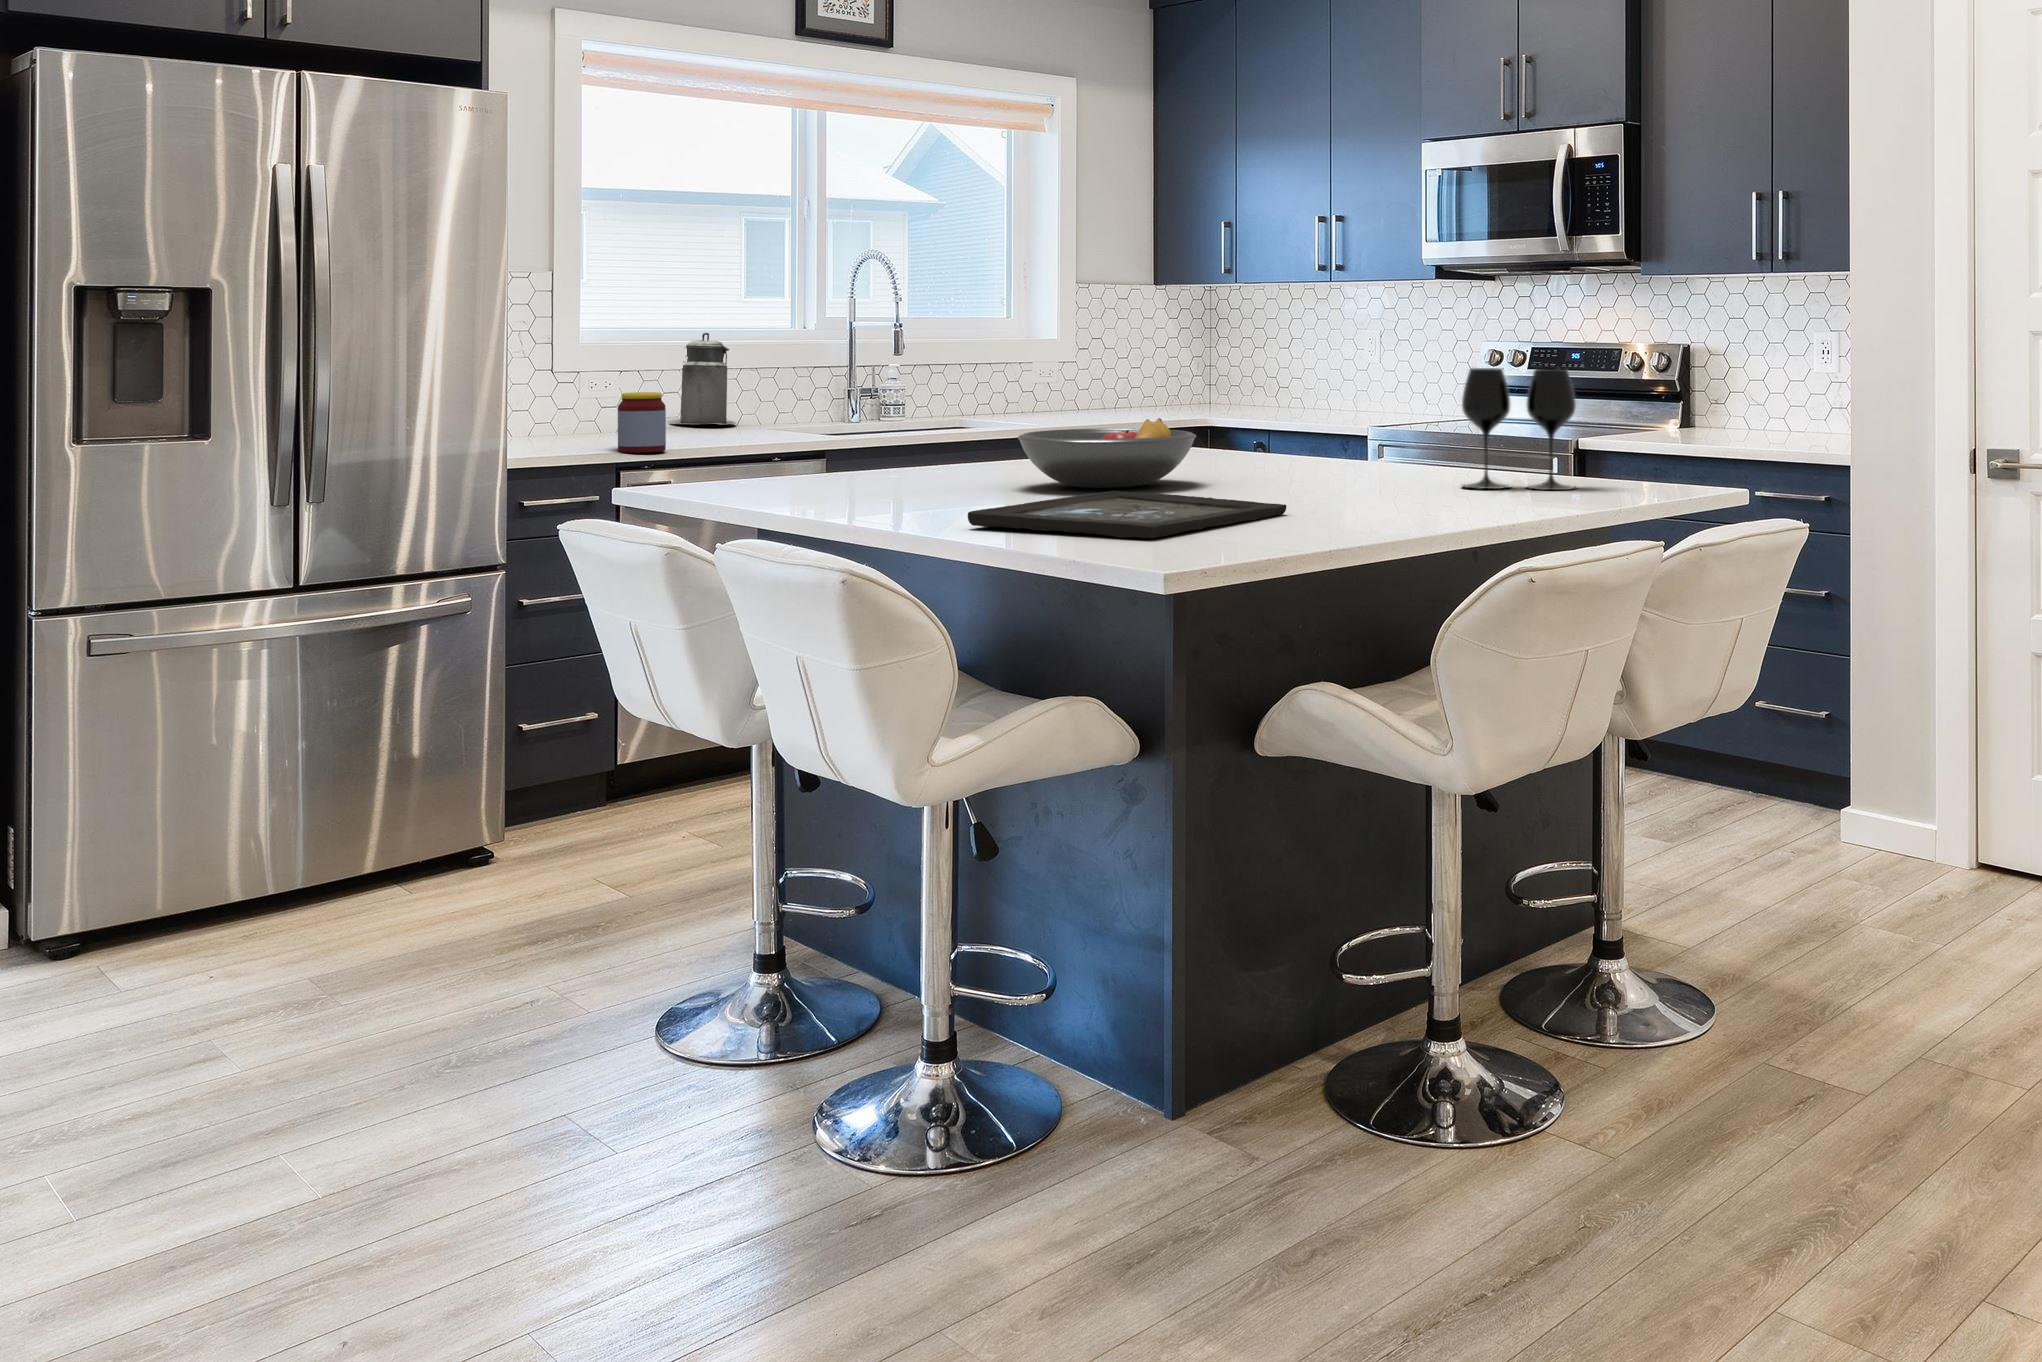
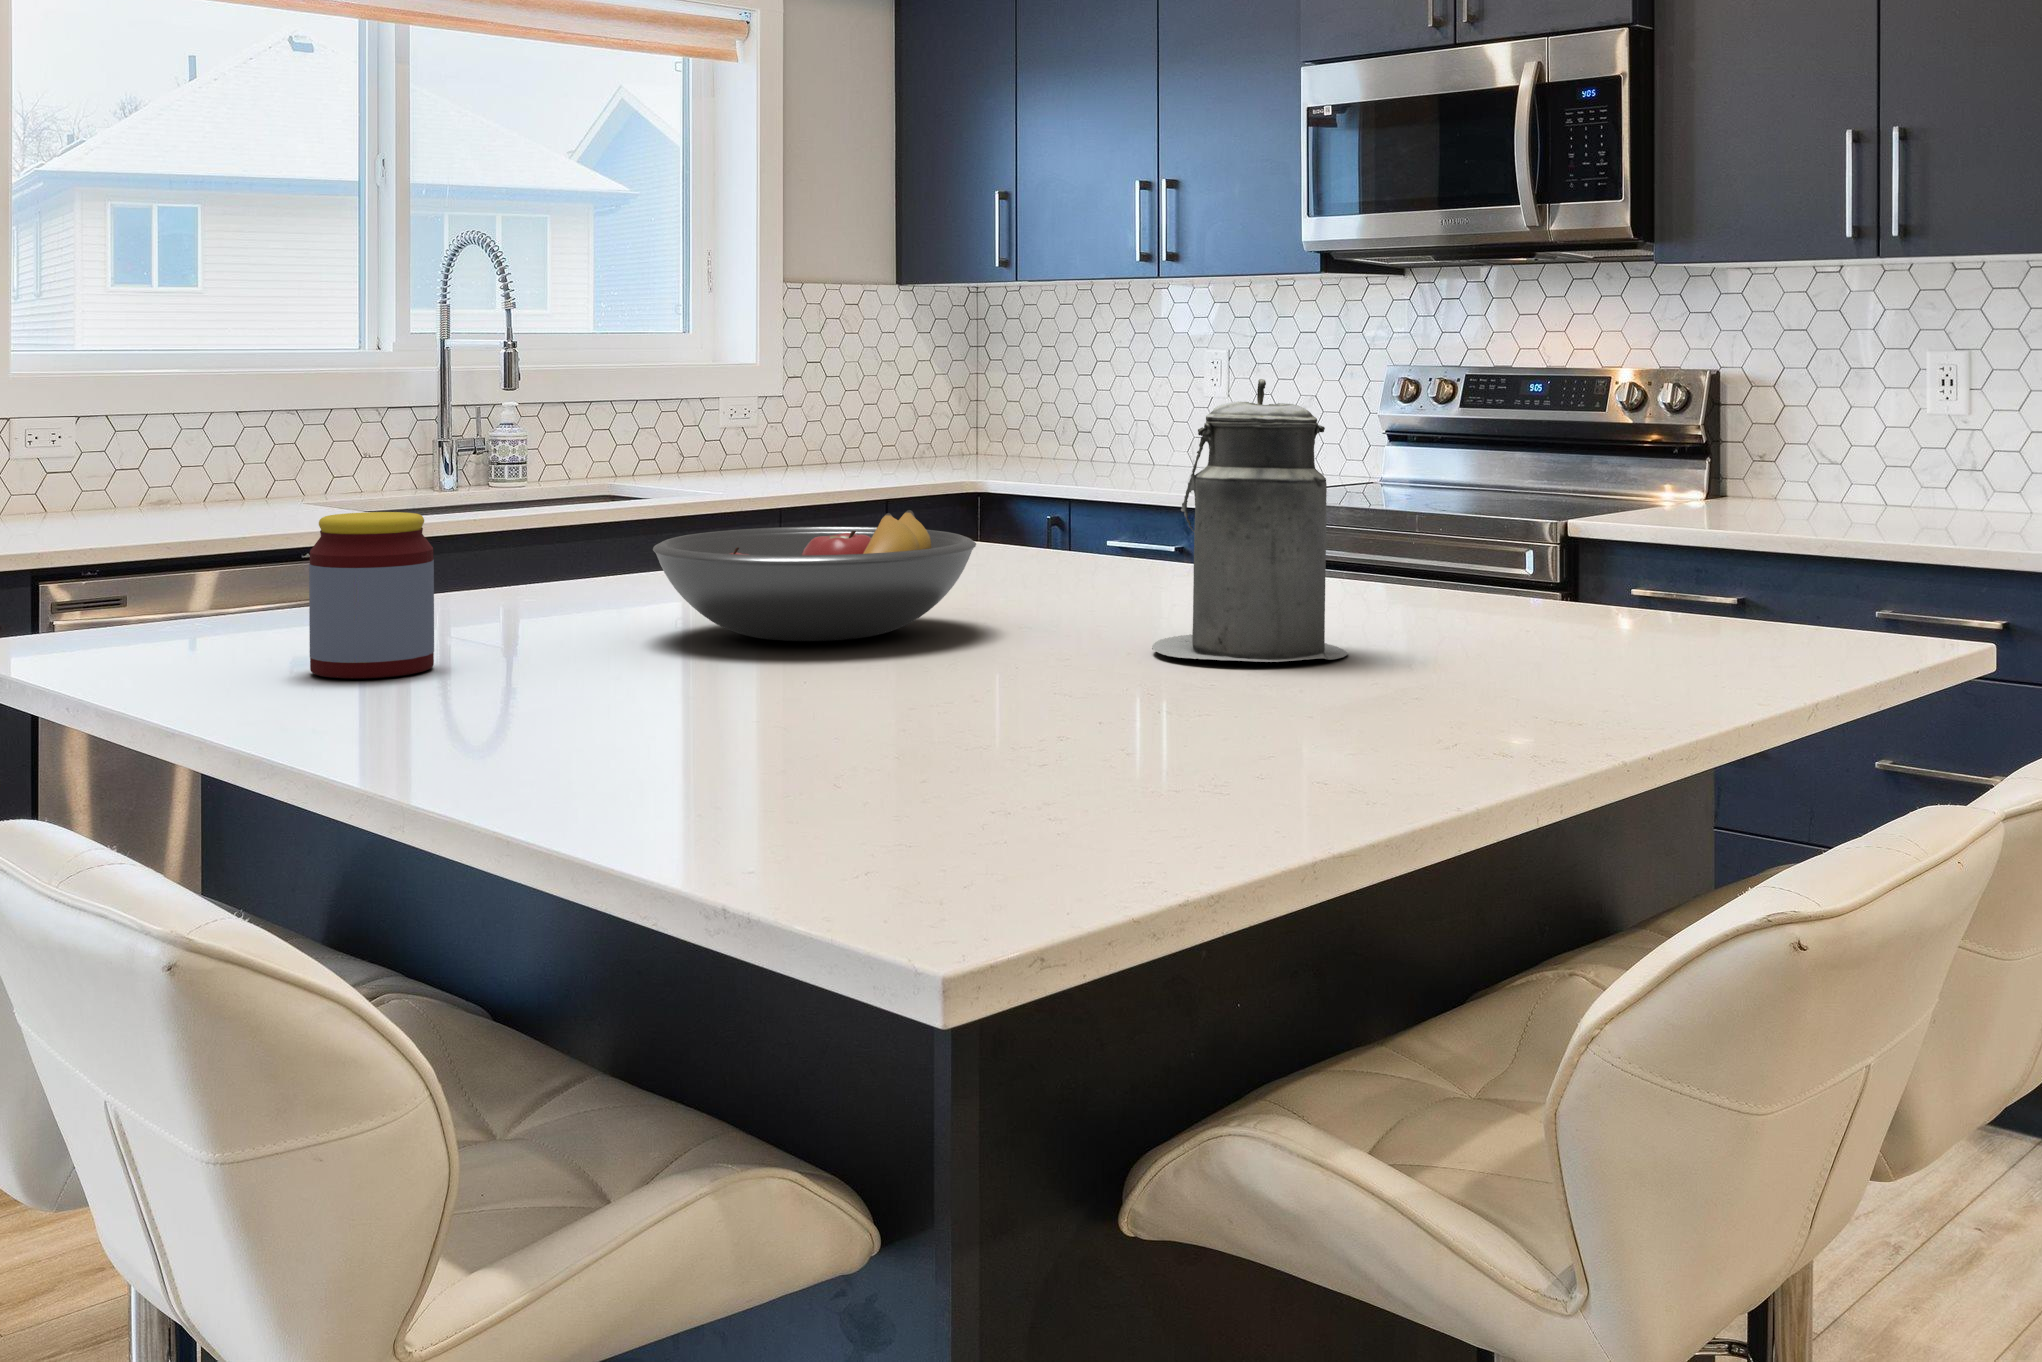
canister: present [669,333,736,424] -> present [1152,379,1348,662]
wine glass: present [1462,368,1576,490] -> none [1466,422,1689,651]
jar: present [618,392,666,453] -> present [309,512,434,678]
tray: present [968,491,1286,538] -> none [515,664,1168,812]

